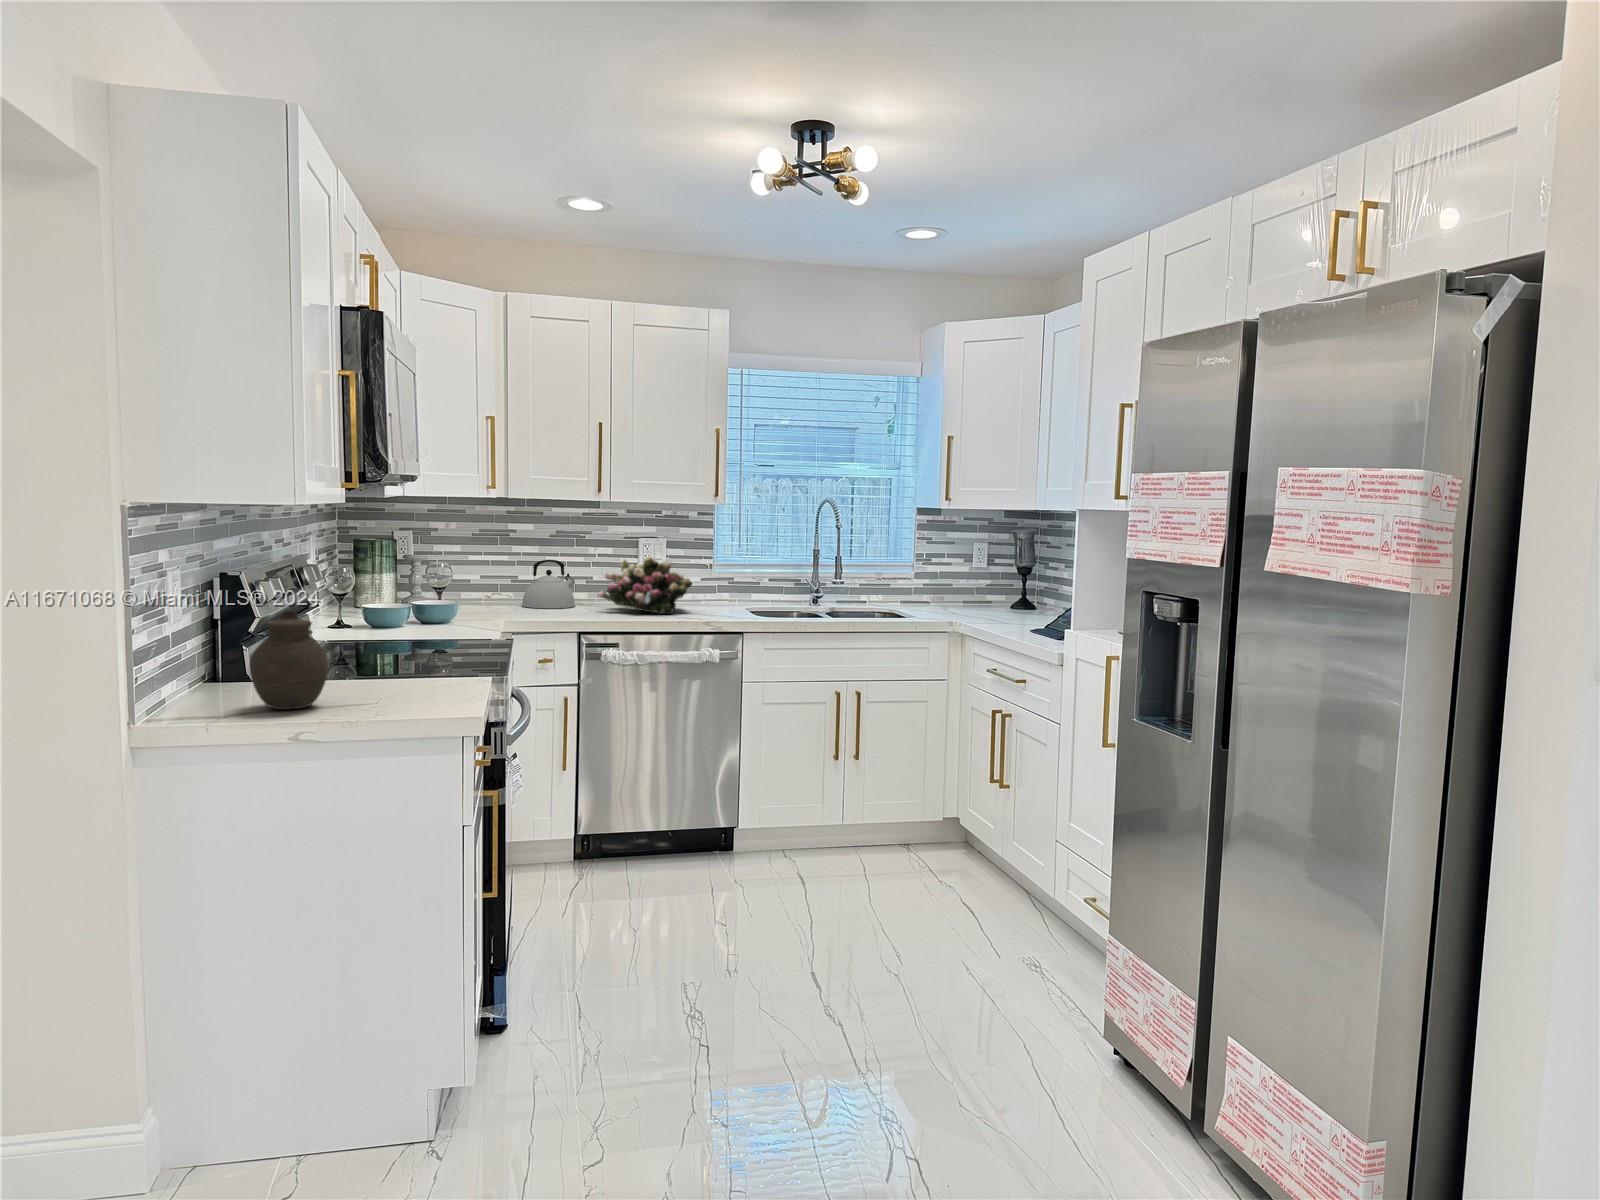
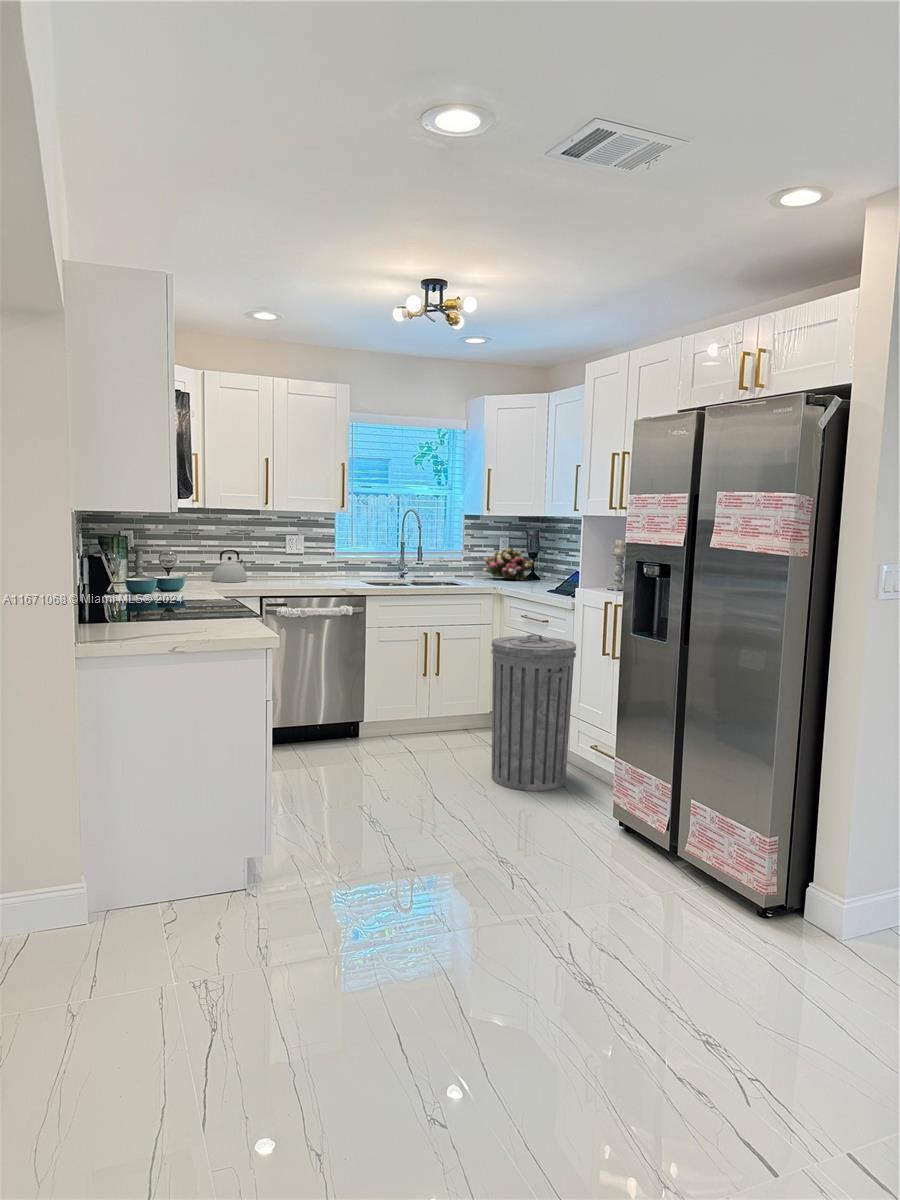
flower arrangement: present [597,556,692,614] -> present [483,548,534,581]
jar: present [250,610,329,710] -> none [129,576,176,636]
trash can: none [918,706,1061,969] -> present [491,634,576,791]

